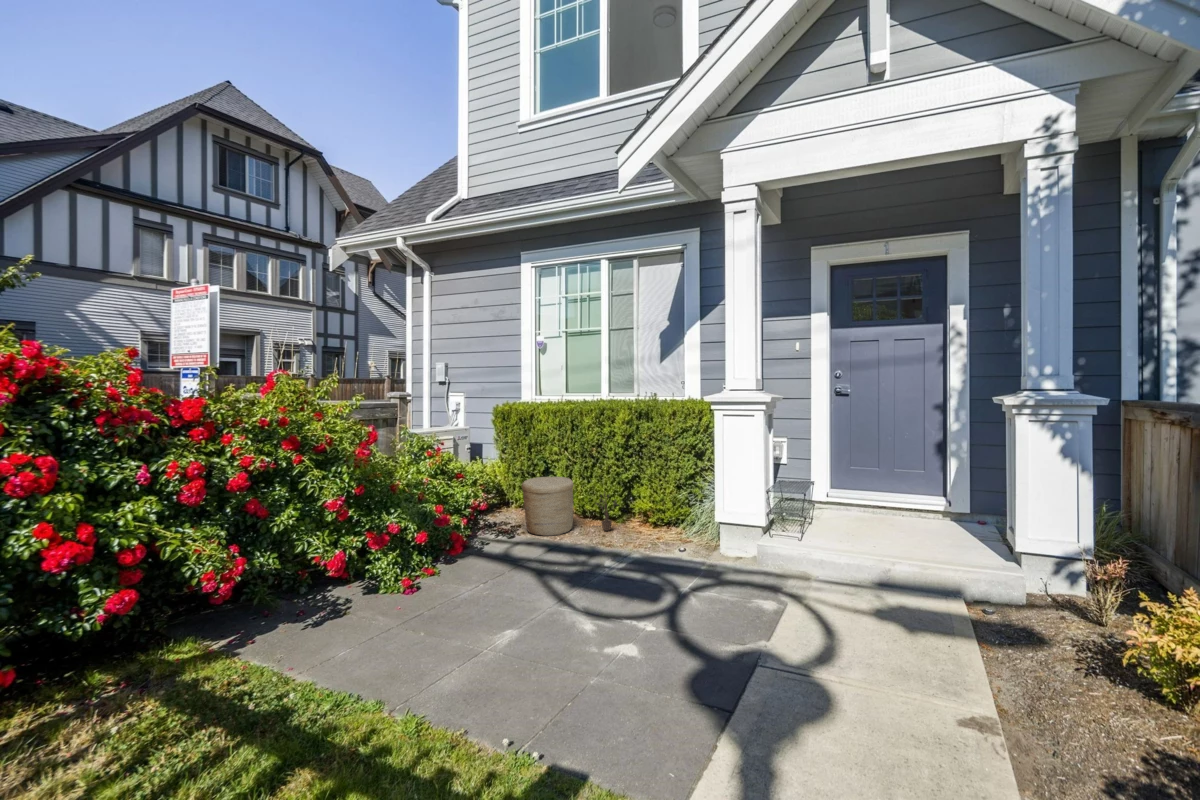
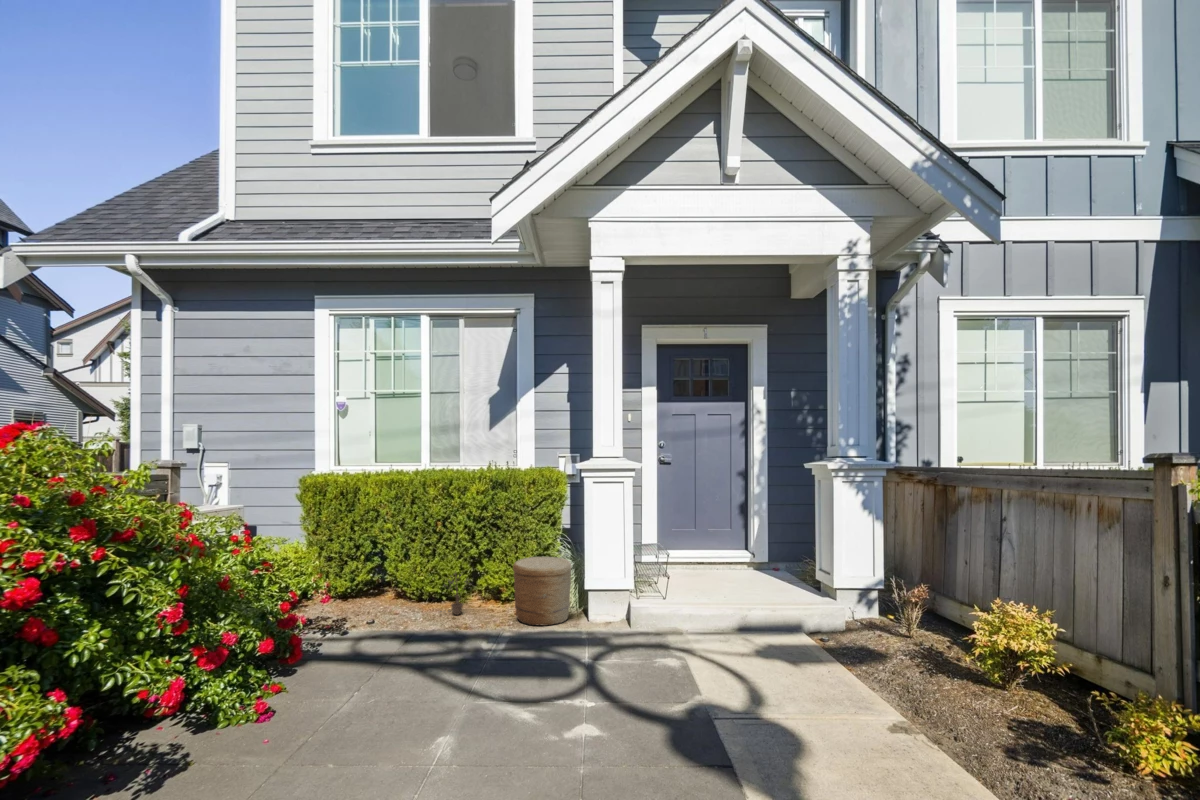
woven basket: present [522,477,574,536] -> present [513,557,572,626]

